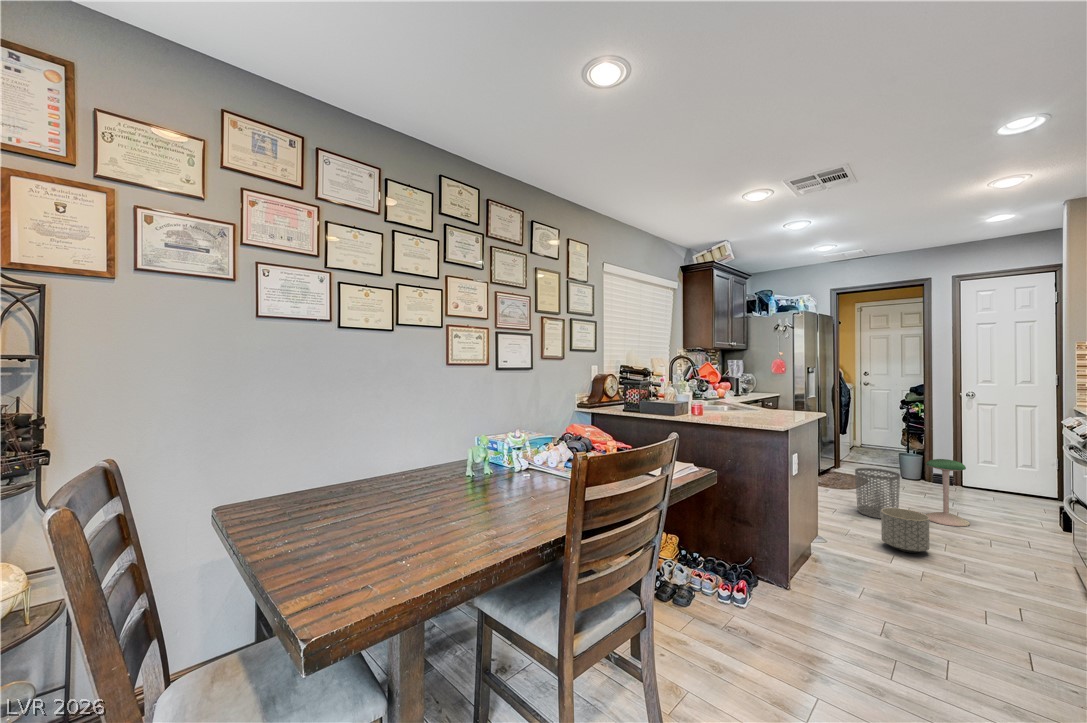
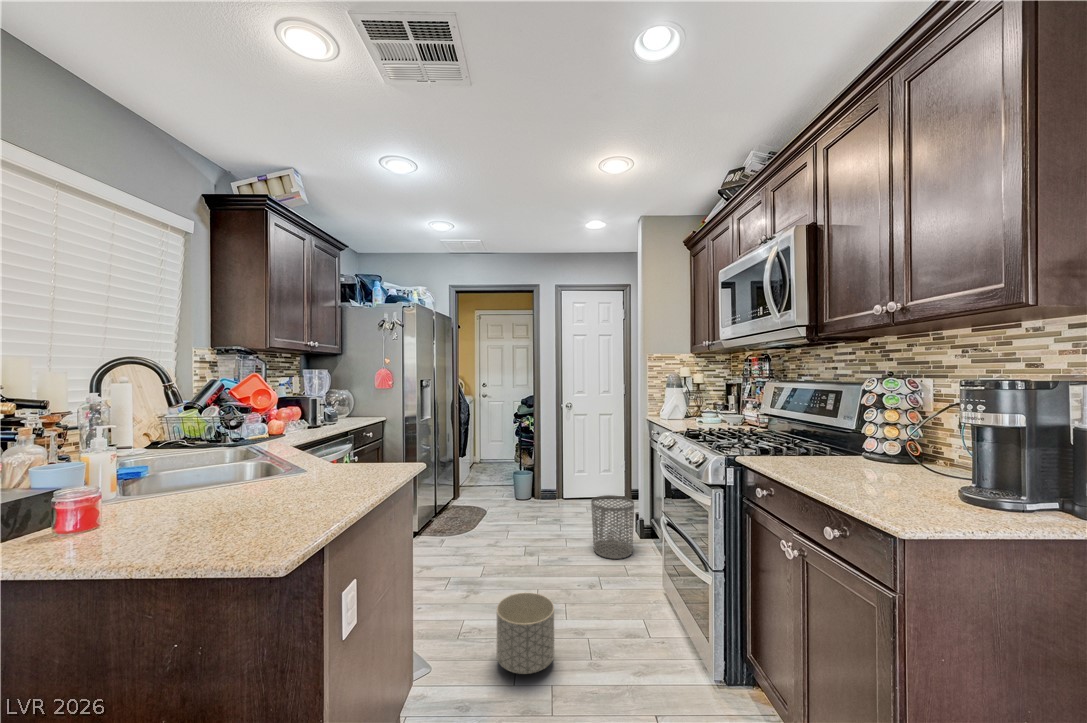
stool: present [926,459,970,527] -> none [539,490,581,576]
waste bin: present [855,468,900,518] -> present [591,495,634,559]

